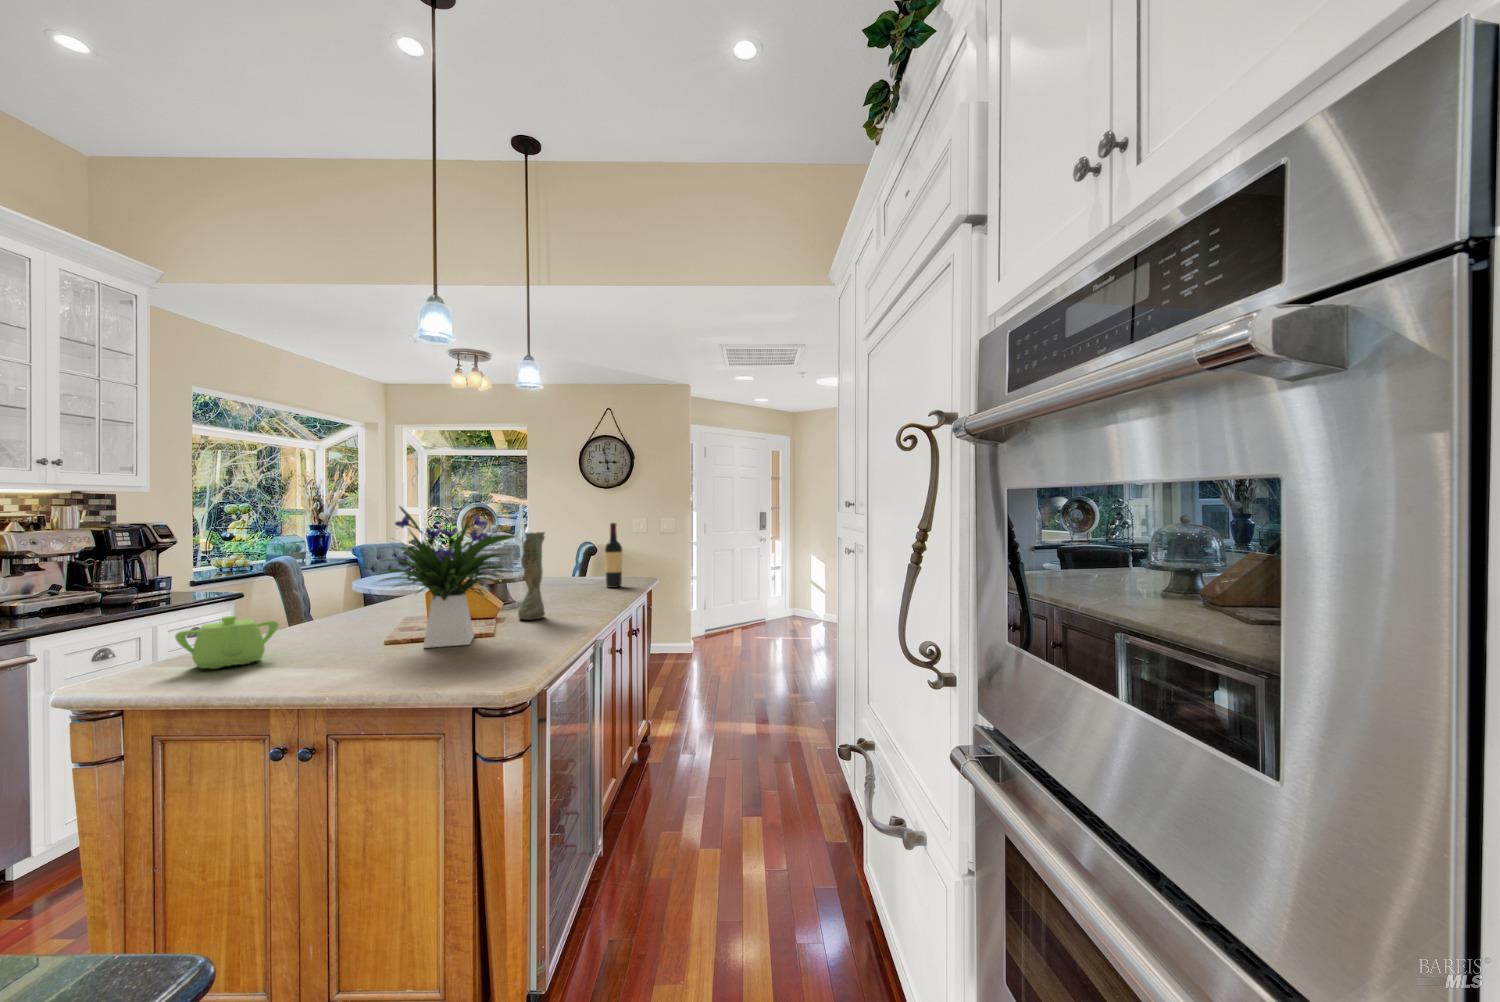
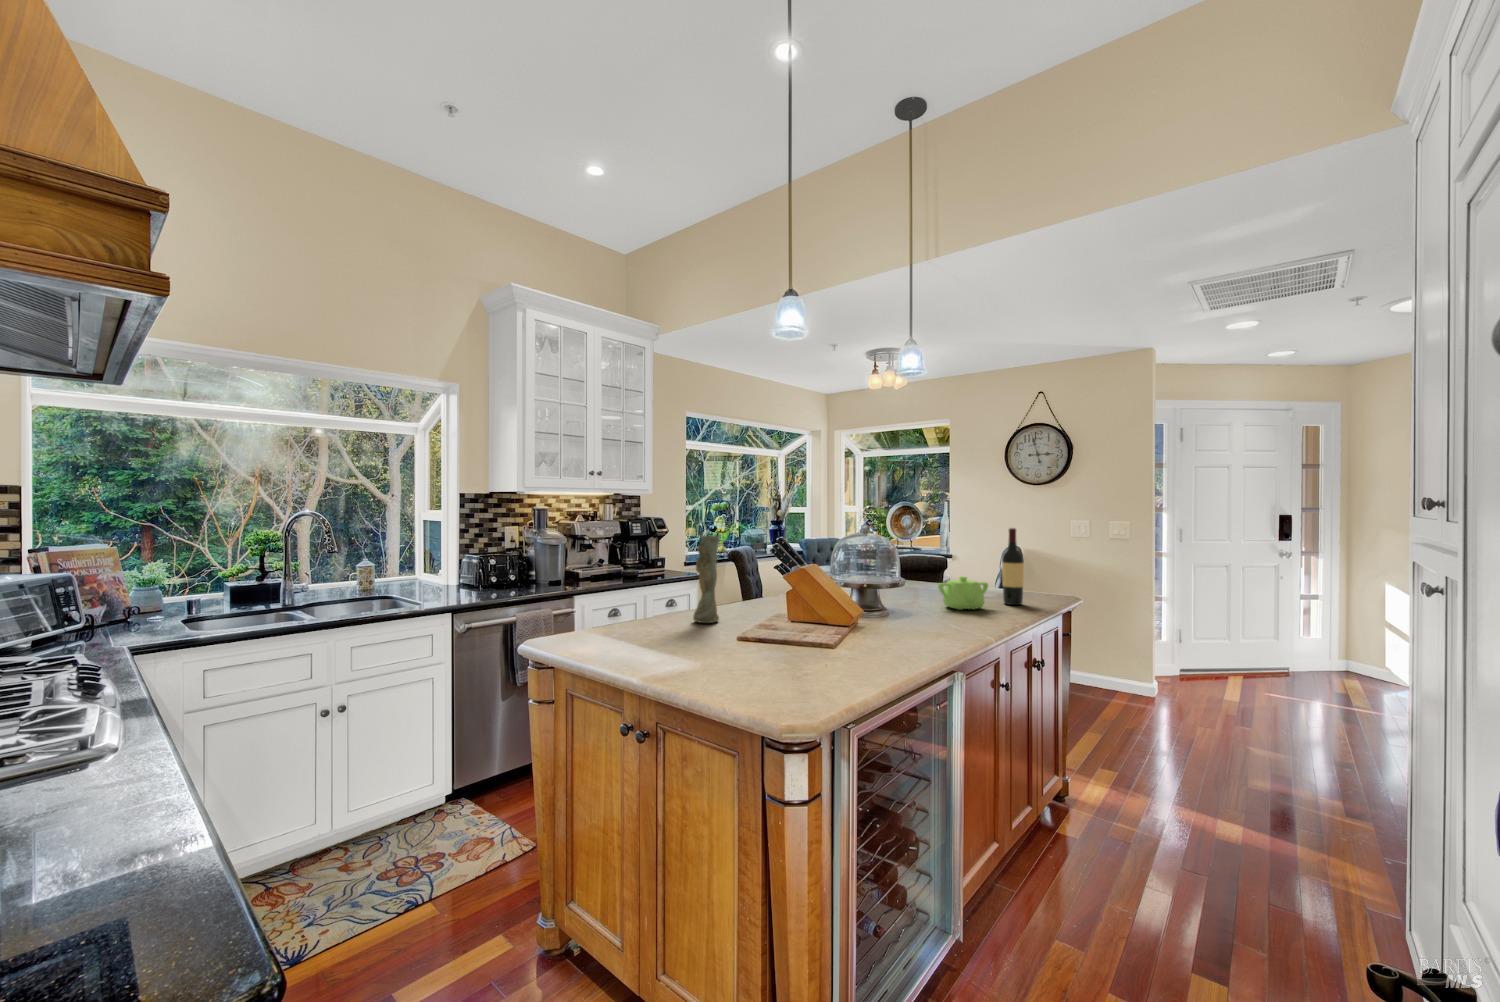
flower arrangement: present [383,507,515,648] -> none [740,508,872,650]
vase: present [518,532,545,619] -> present [693,535,720,623]
teapot: present [175,616,278,669] -> present [938,576,988,610]

